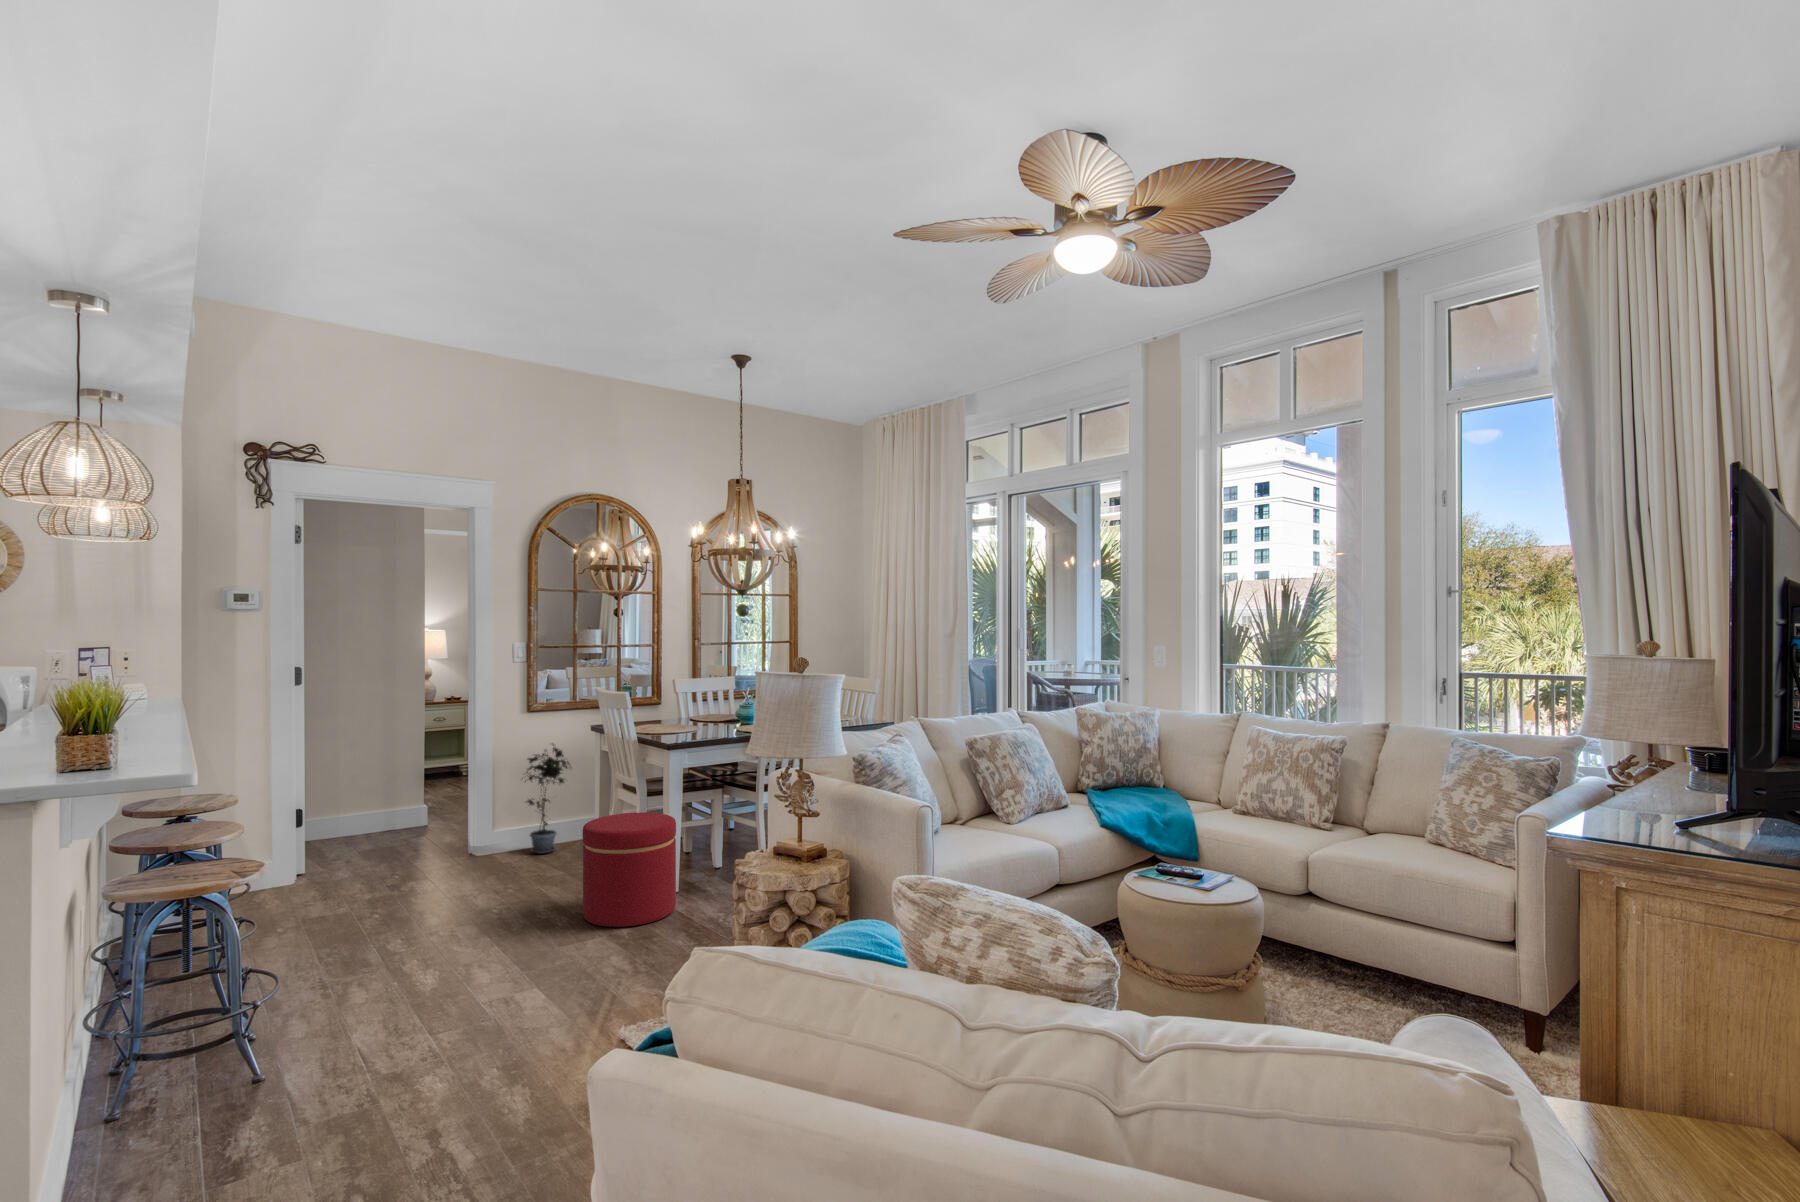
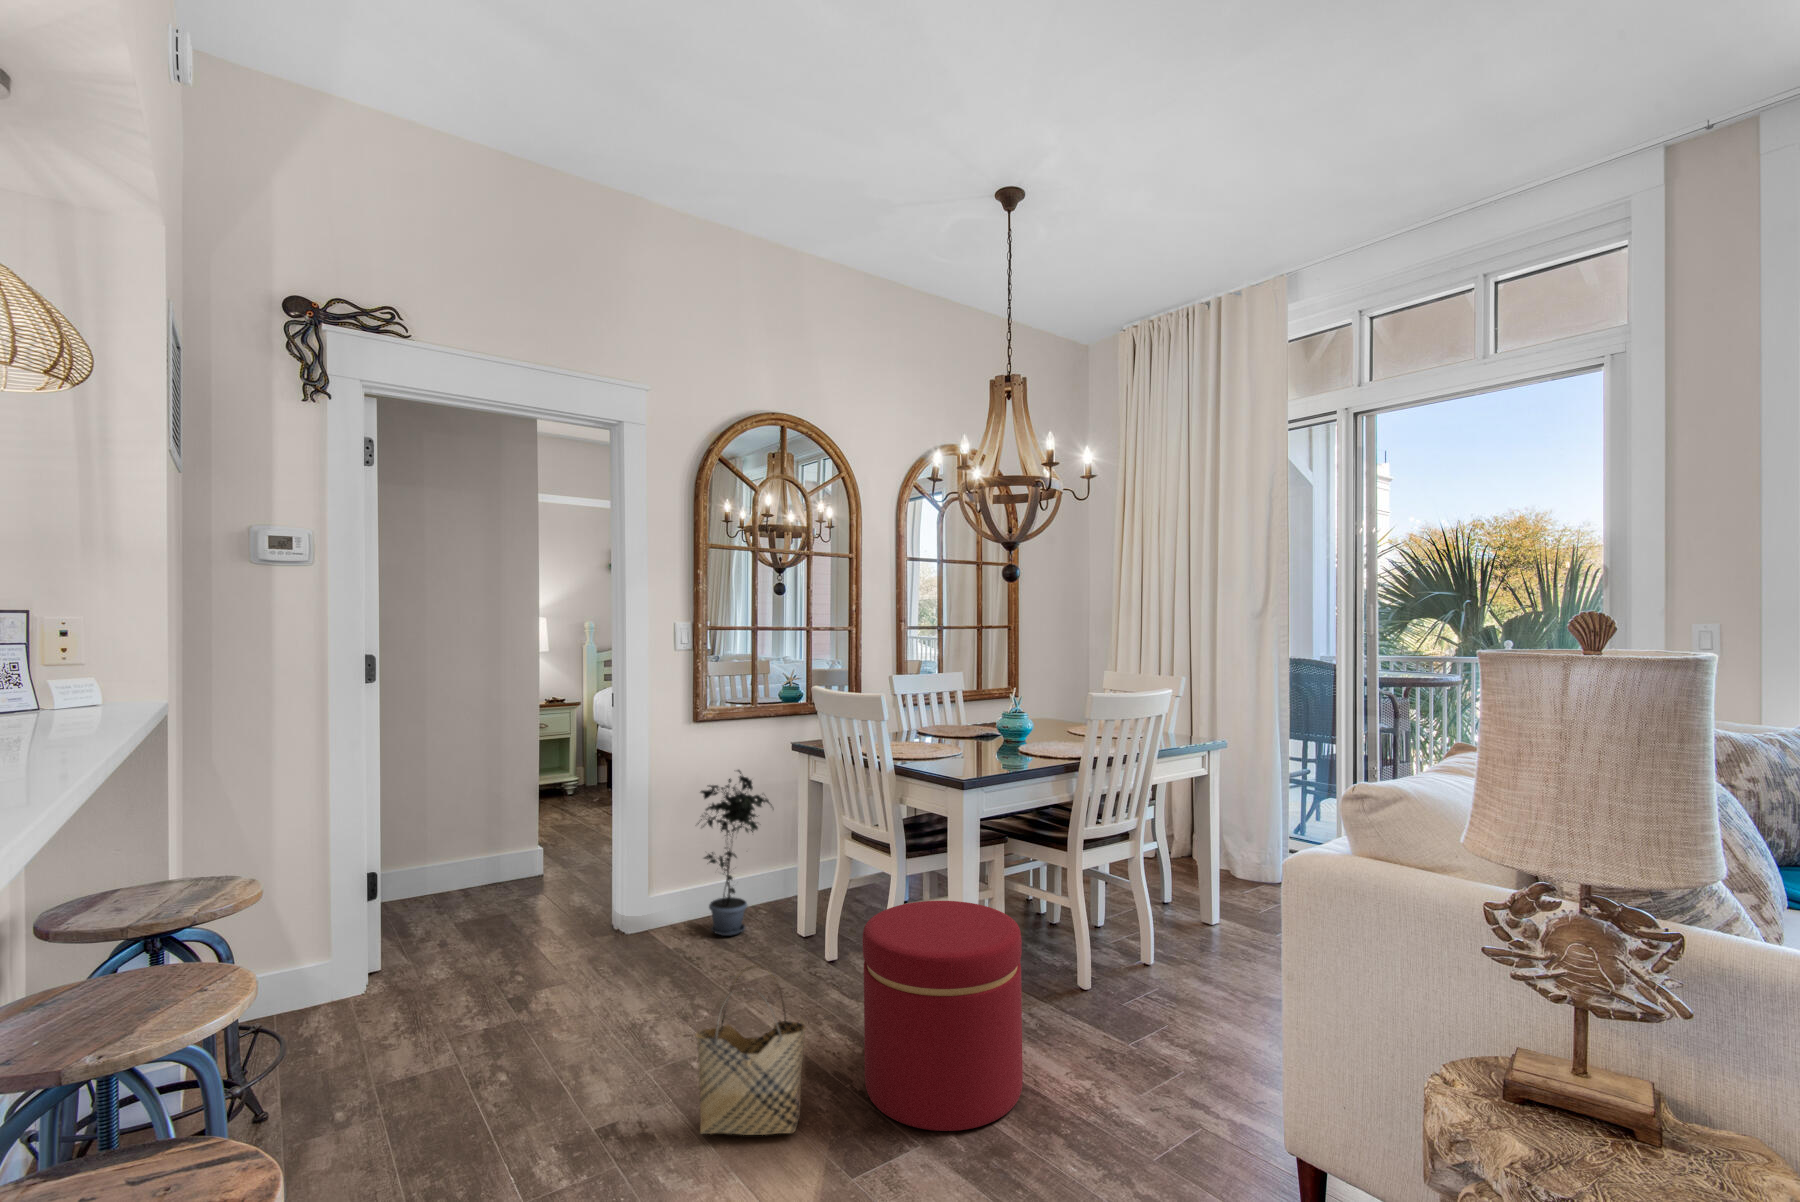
woven basket: none [480,842,545,929] -> present [695,966,806,1135]

